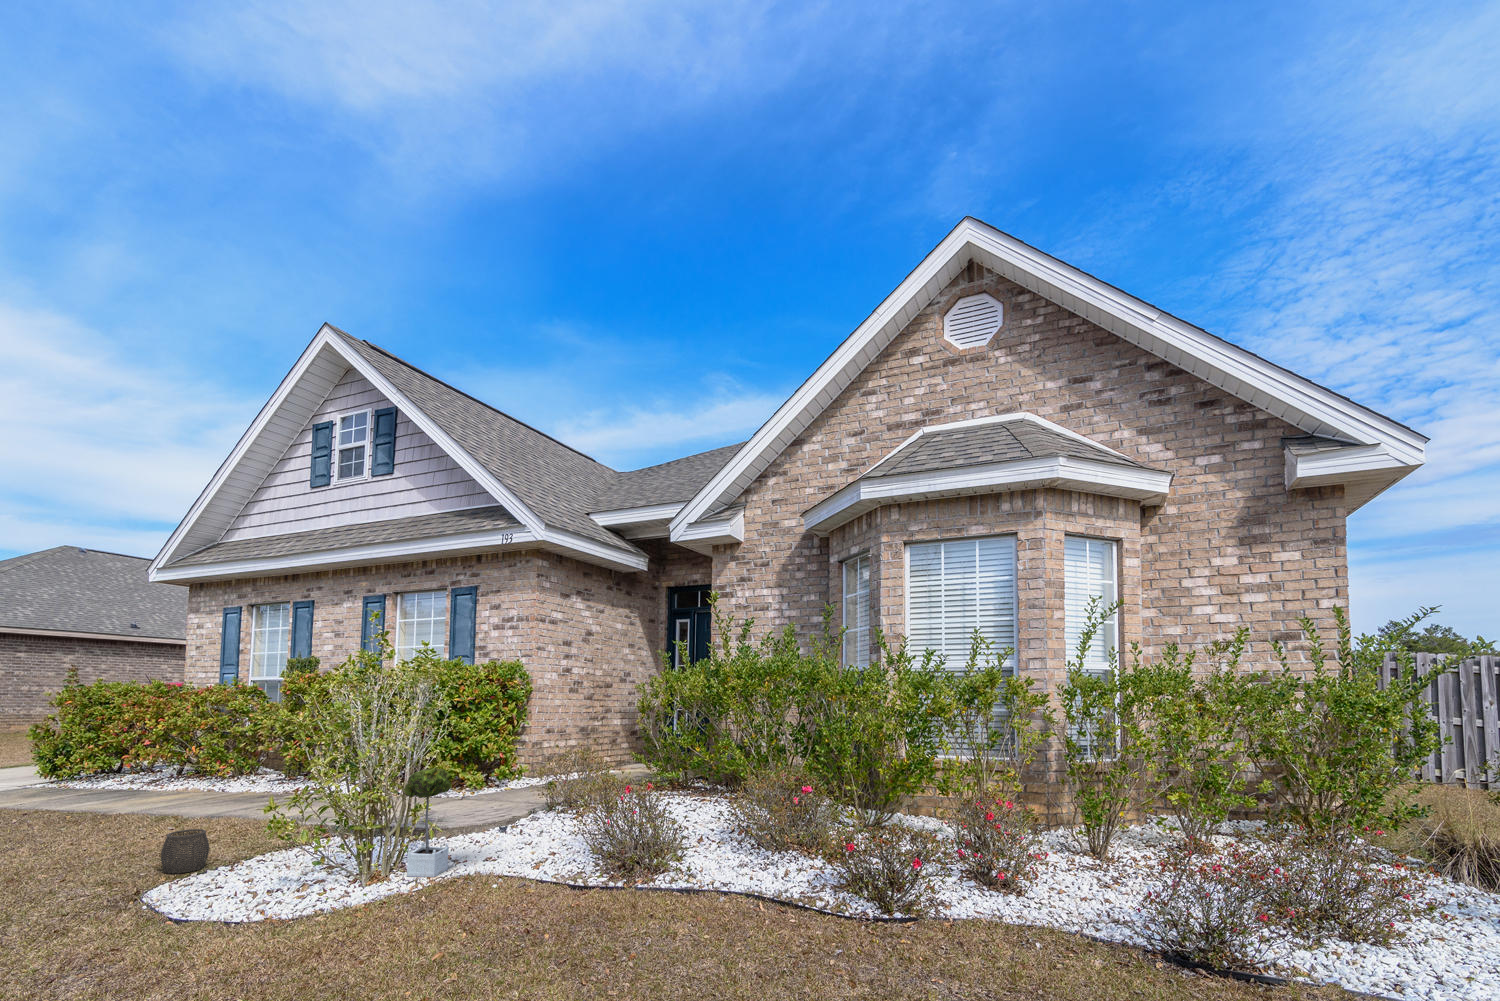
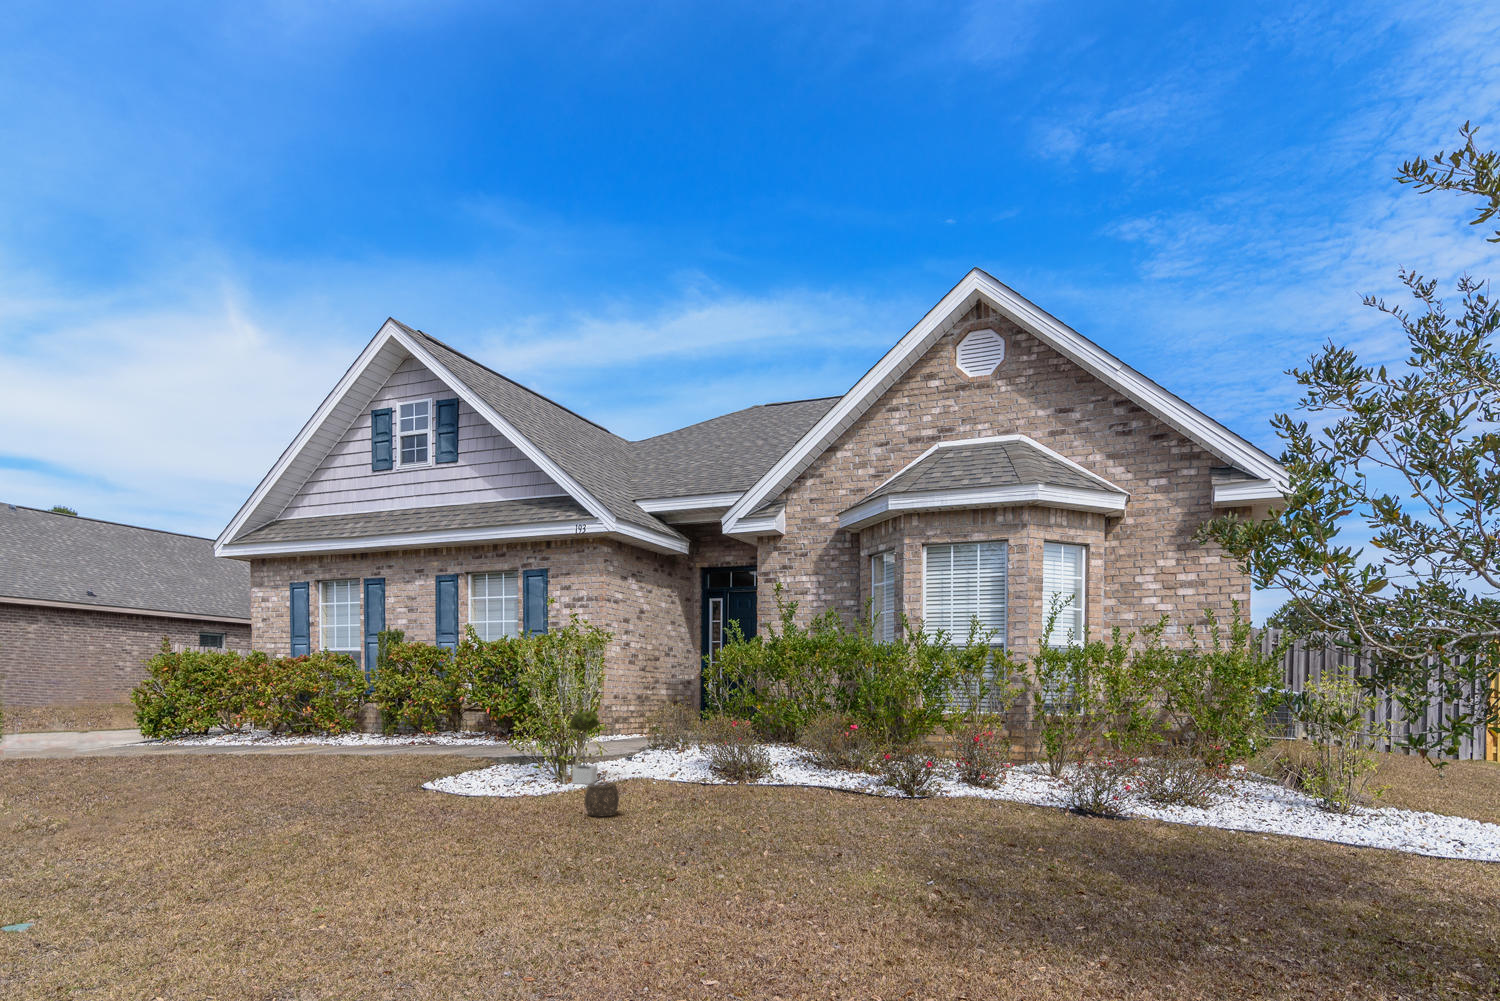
woven basket: present [160,829,209,874] -> present [585,782,619,816]

